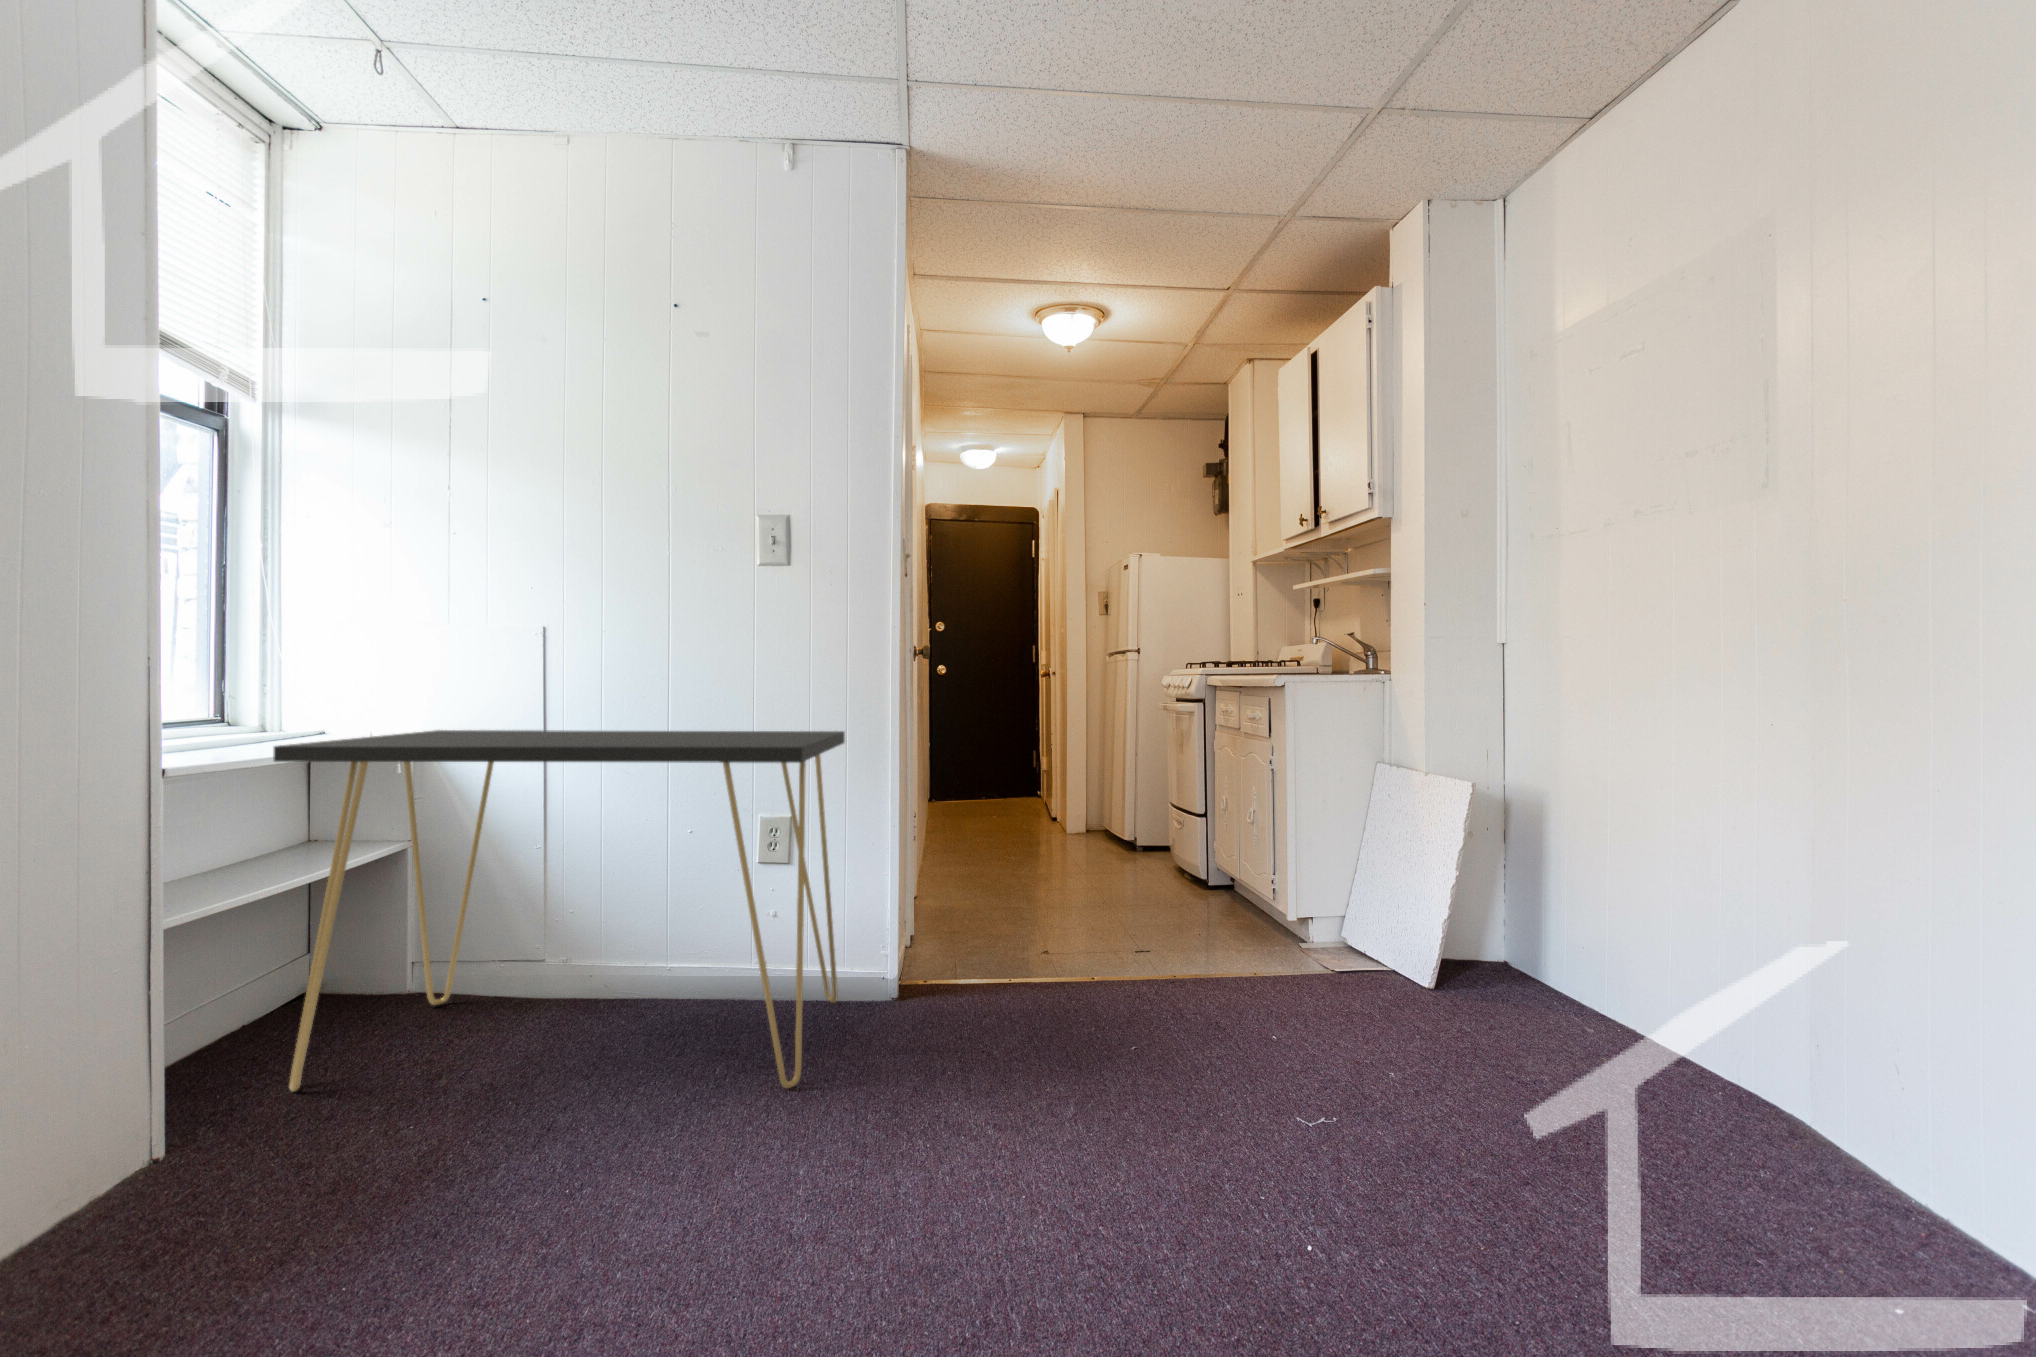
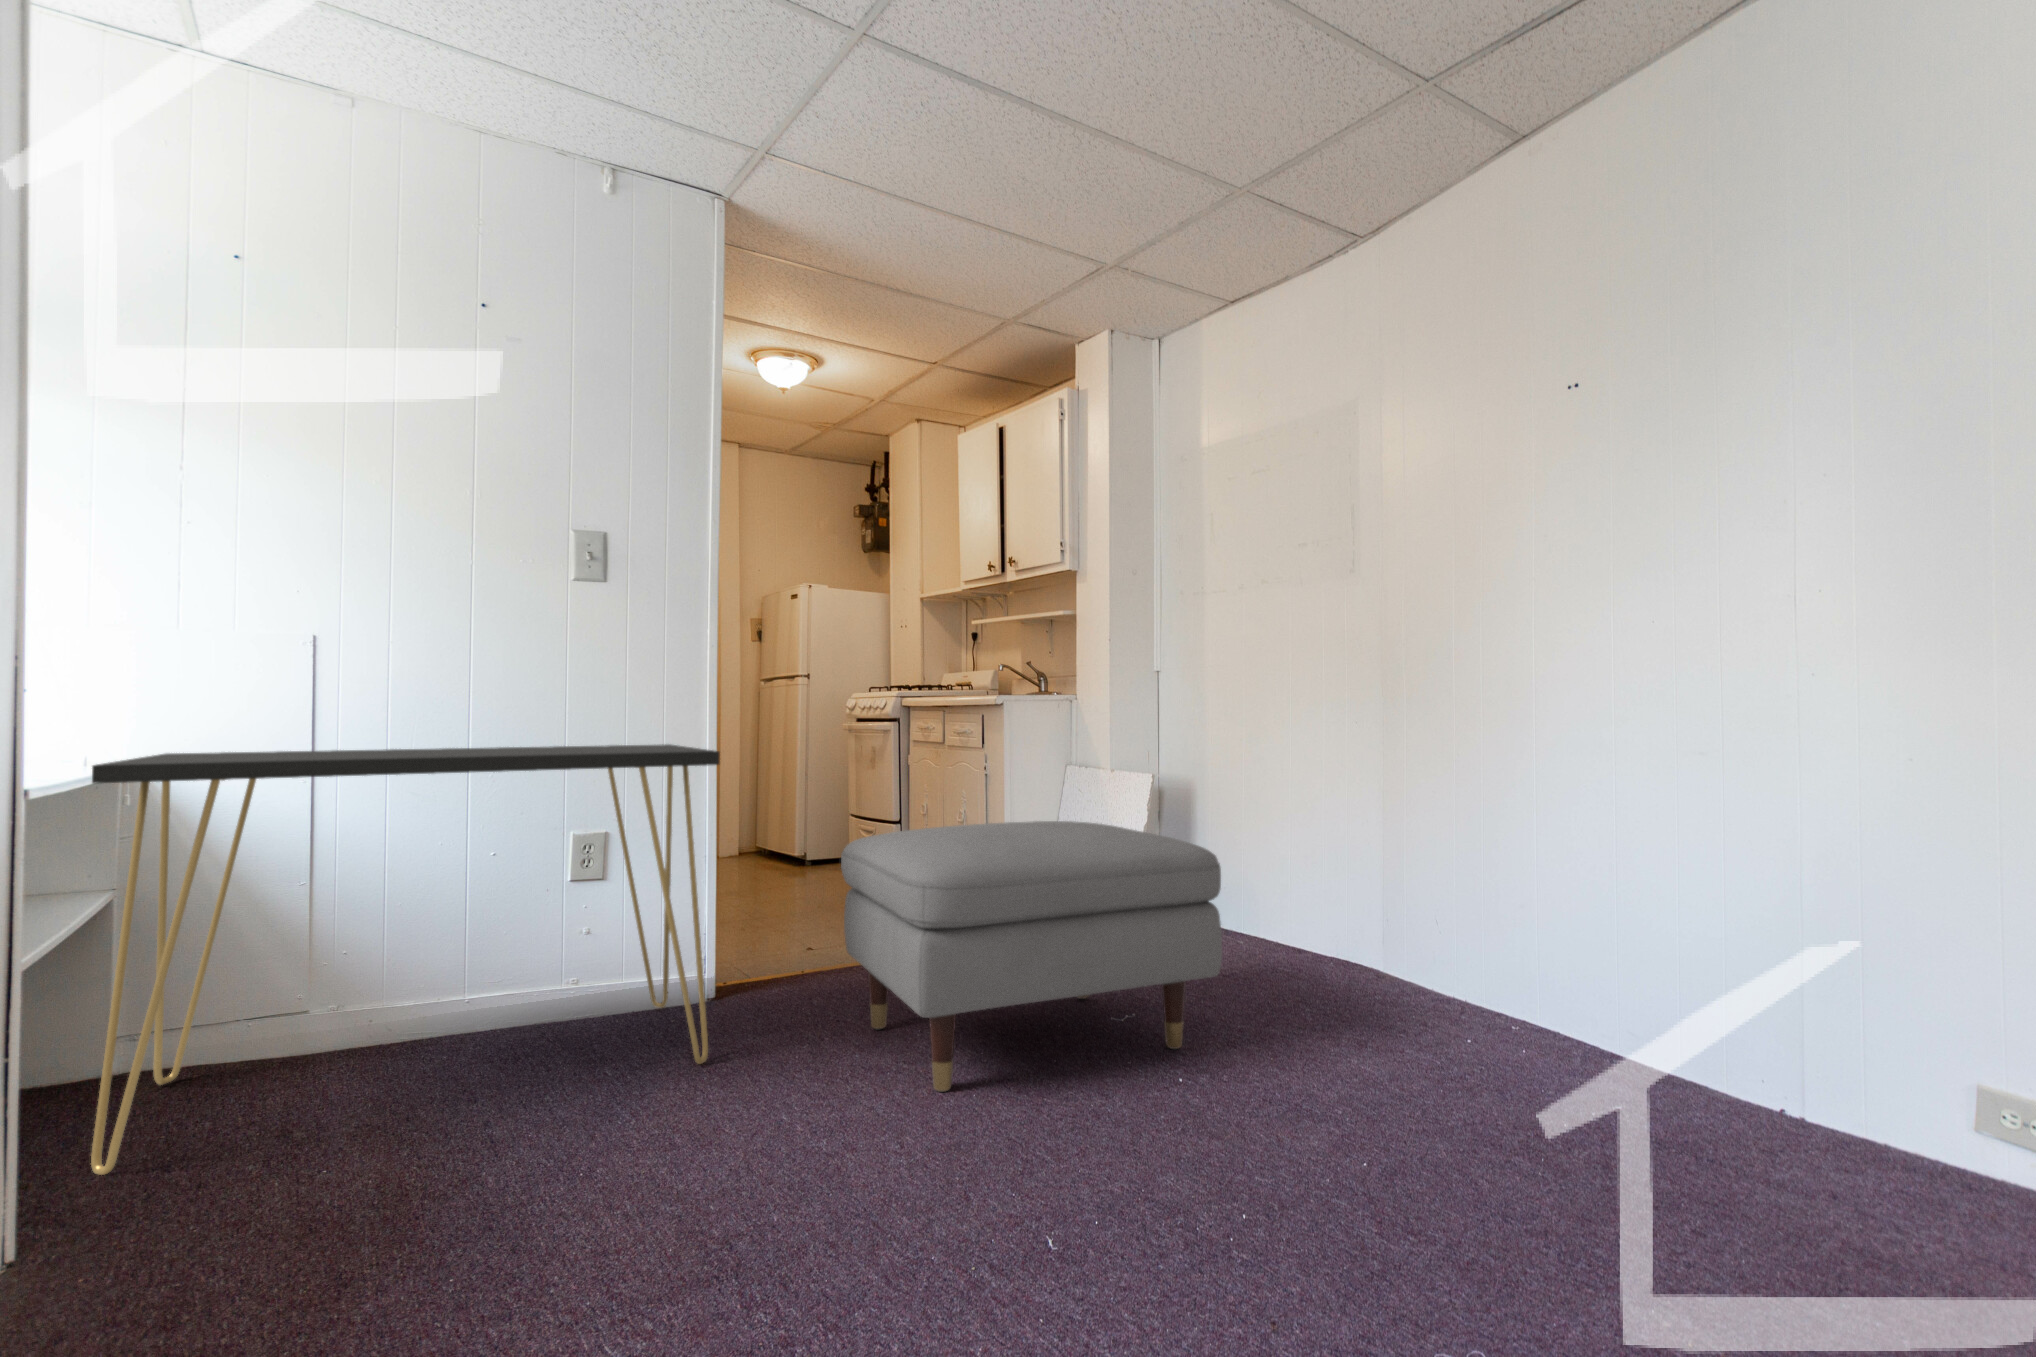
ottoman: none [922,850,1432,1230] -> present [841,821,1222,1092]

